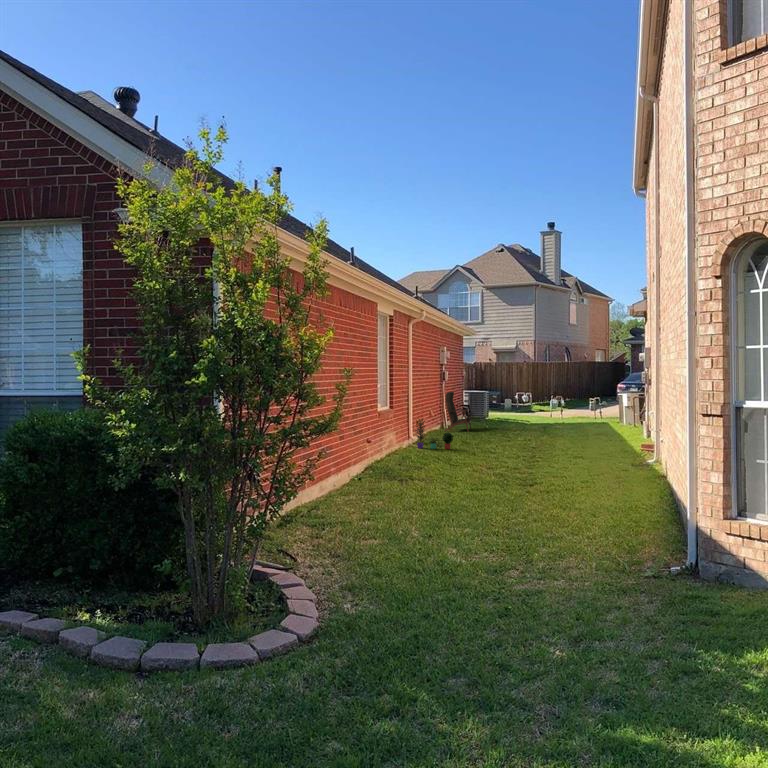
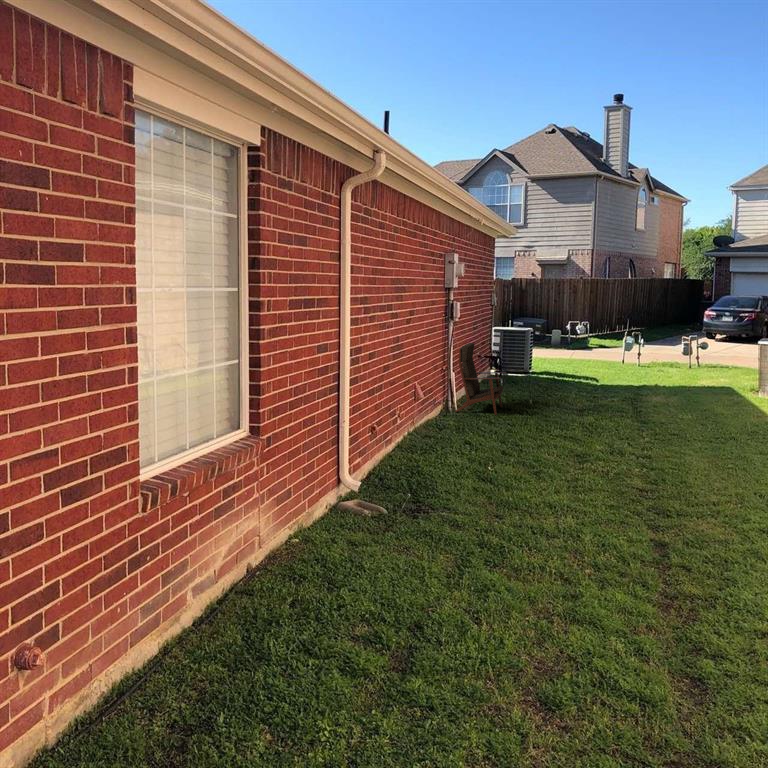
potted plant: present [415,419,453,449] -> none [379,426,460,495]

